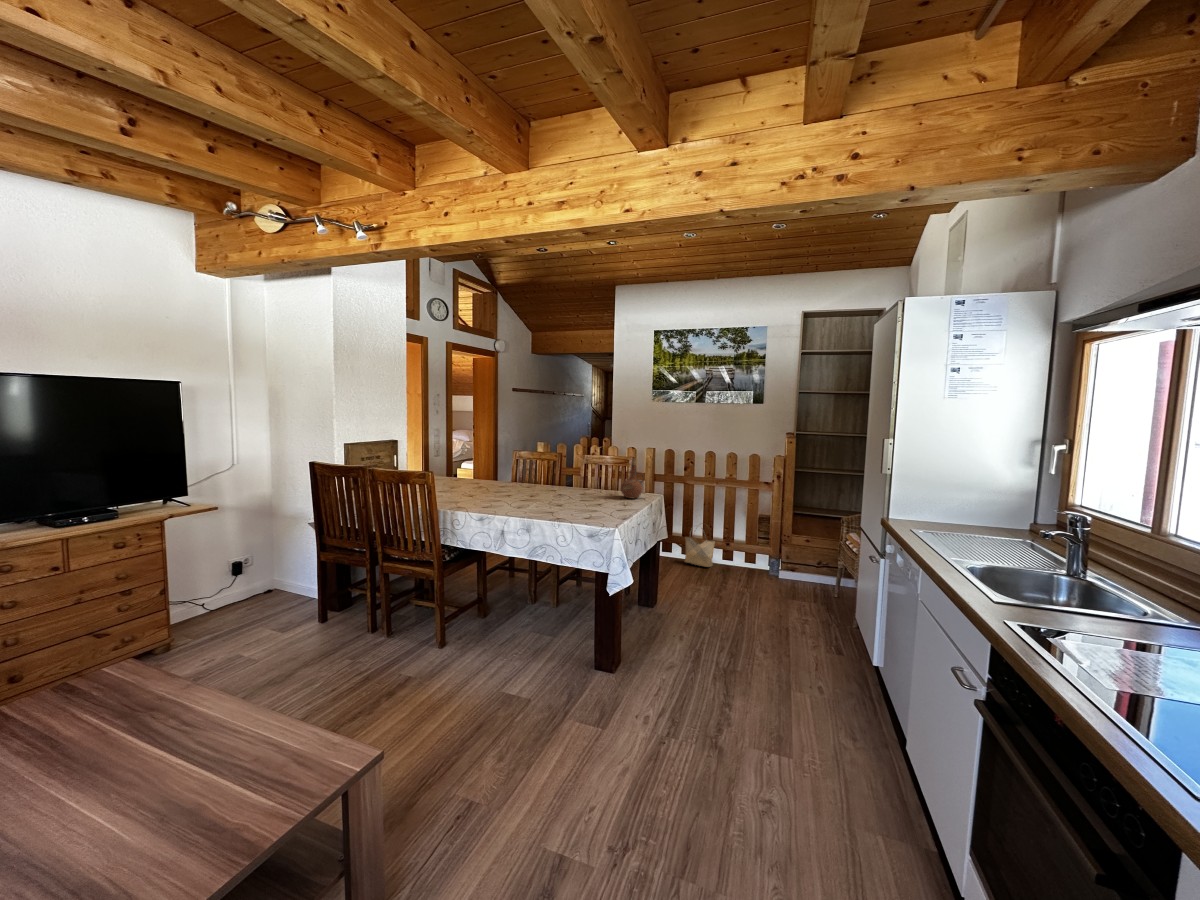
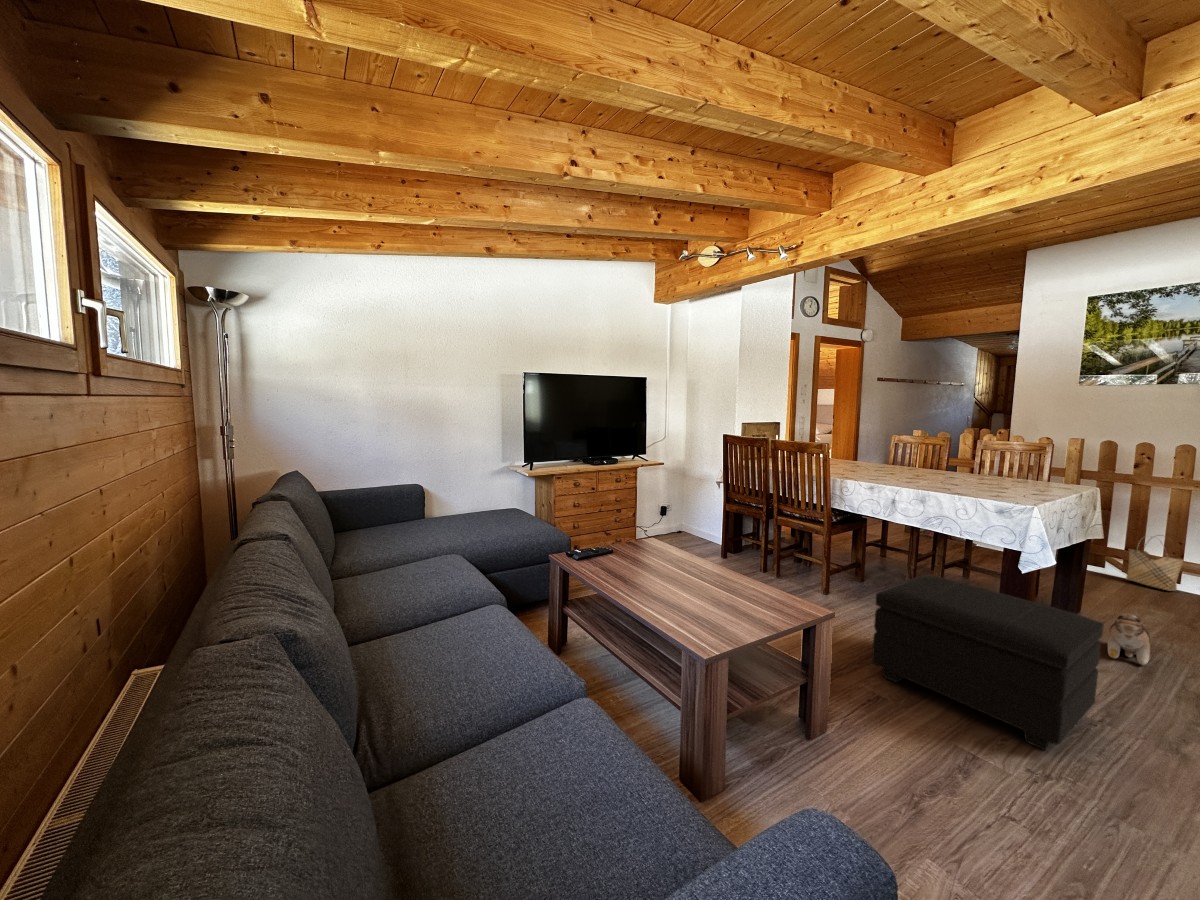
ceramic pitcher: present [621,458,644,499] -> none [1036,443,1071,487]
plush toy: none [673,609,700,651] -> present [1108,613,1152,665]
footstool: none [466,616,665,802] -> present [872,575,1104,750]

